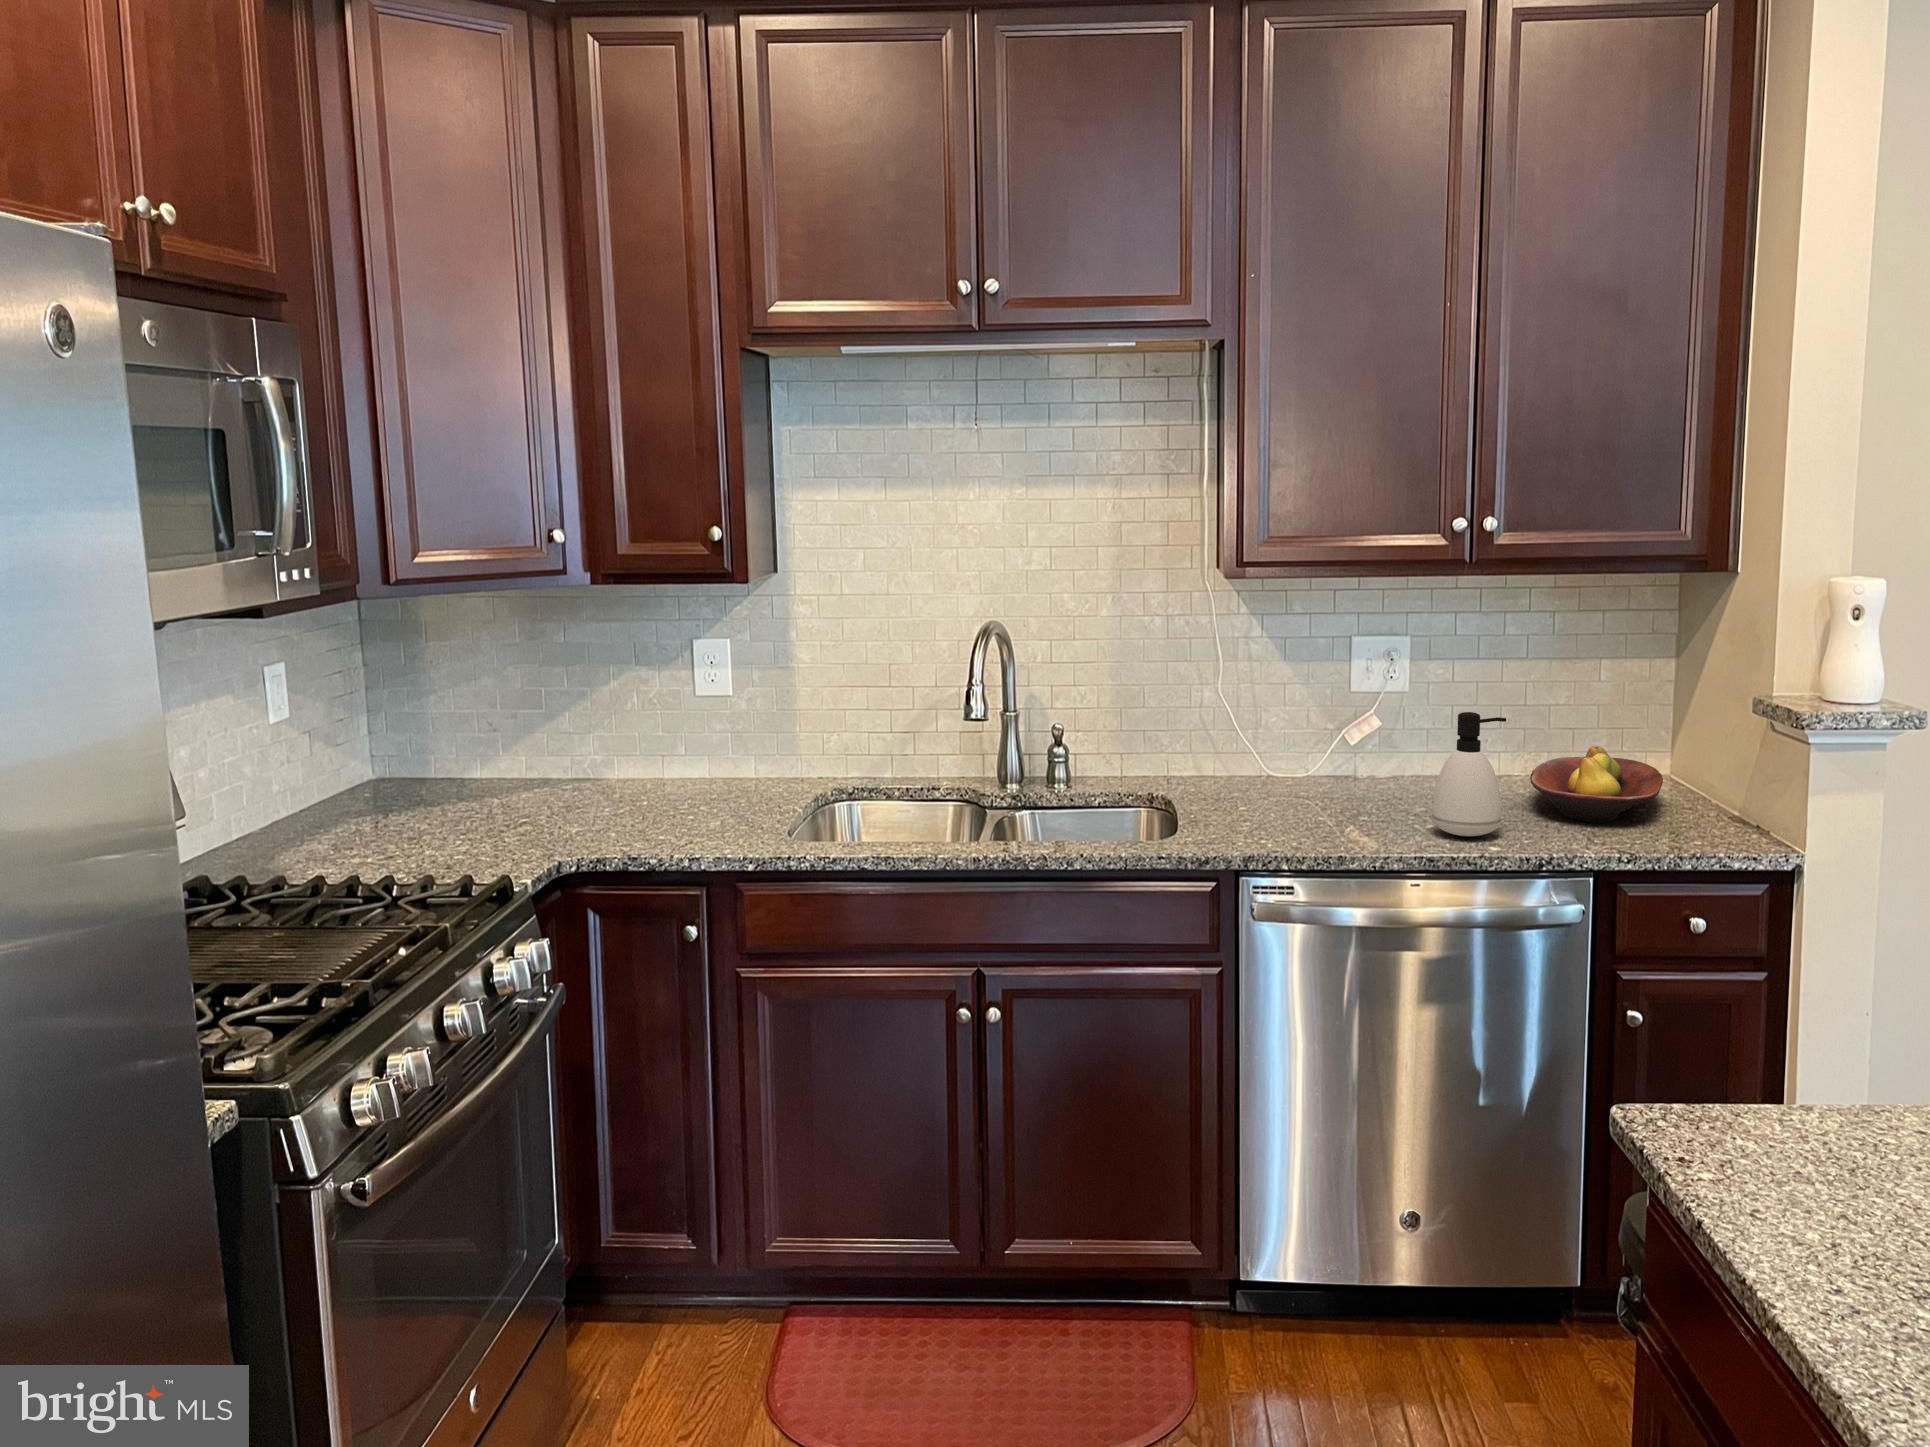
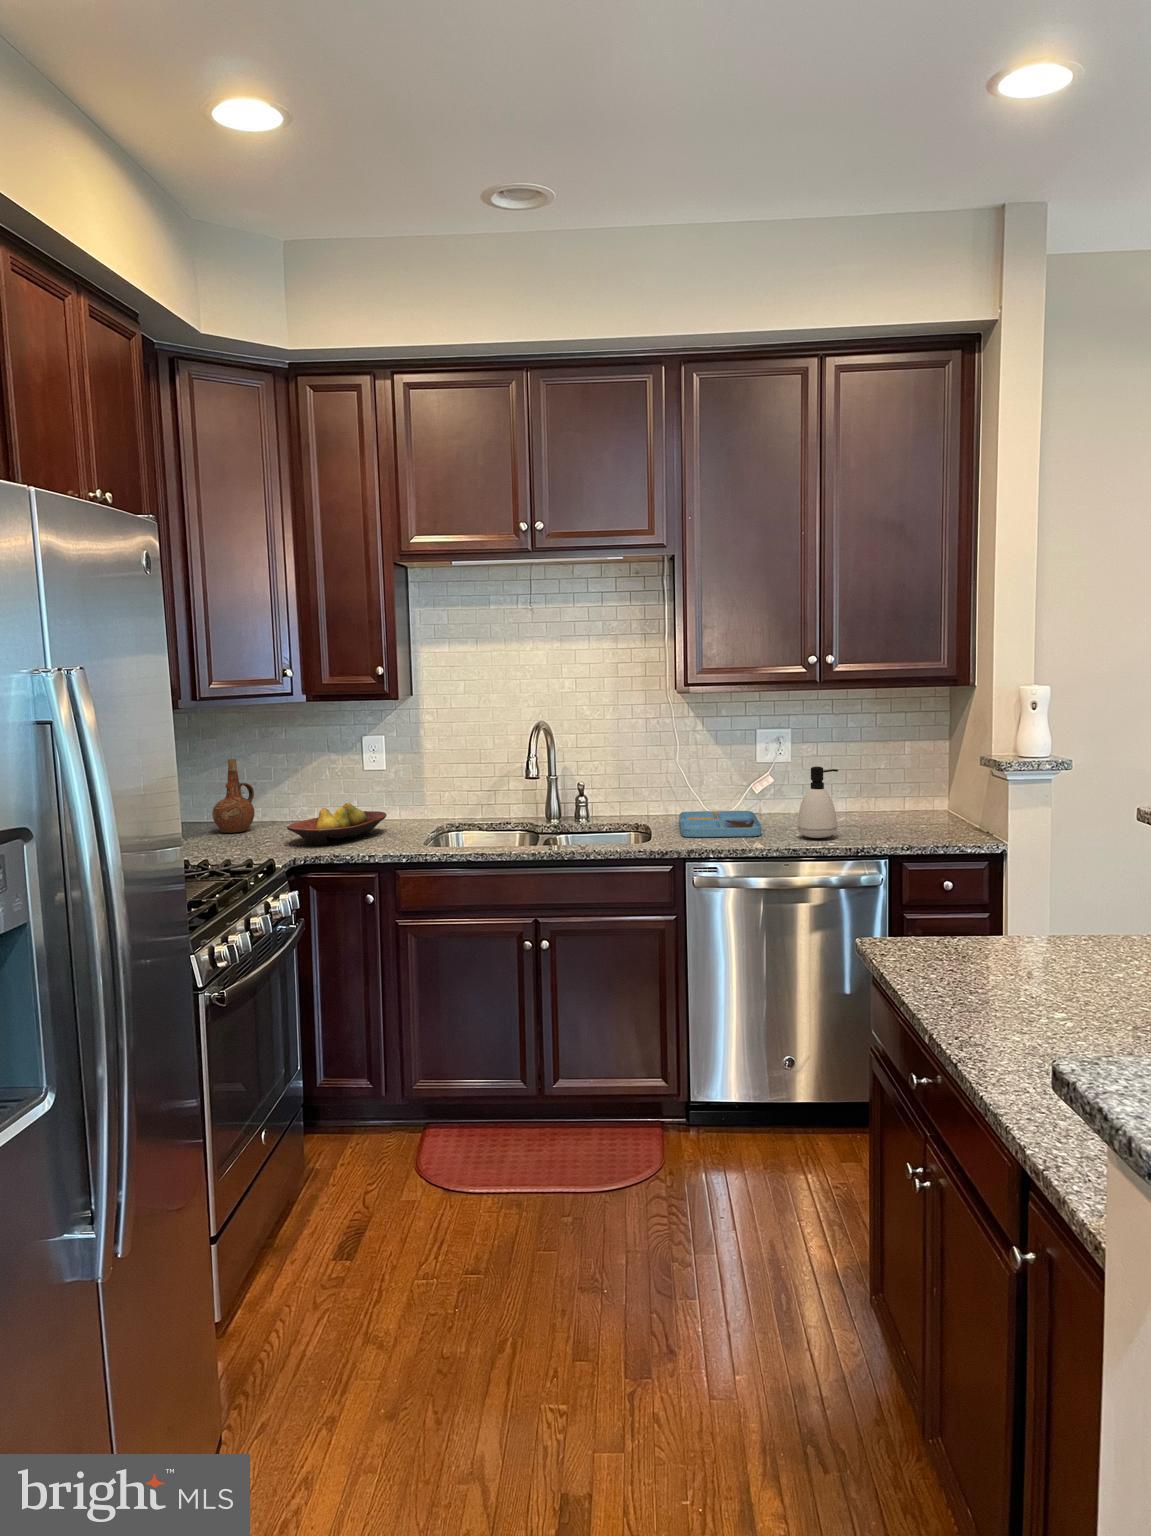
ceramic pitcher: none [441,678,513,801] -> present [212,759,255,833]
fruit bowl: present [1530,746,1663,823] -> present [287,803,387,845]
tray: none [1220,773,1366,829] -> present [679,811,761,837]

